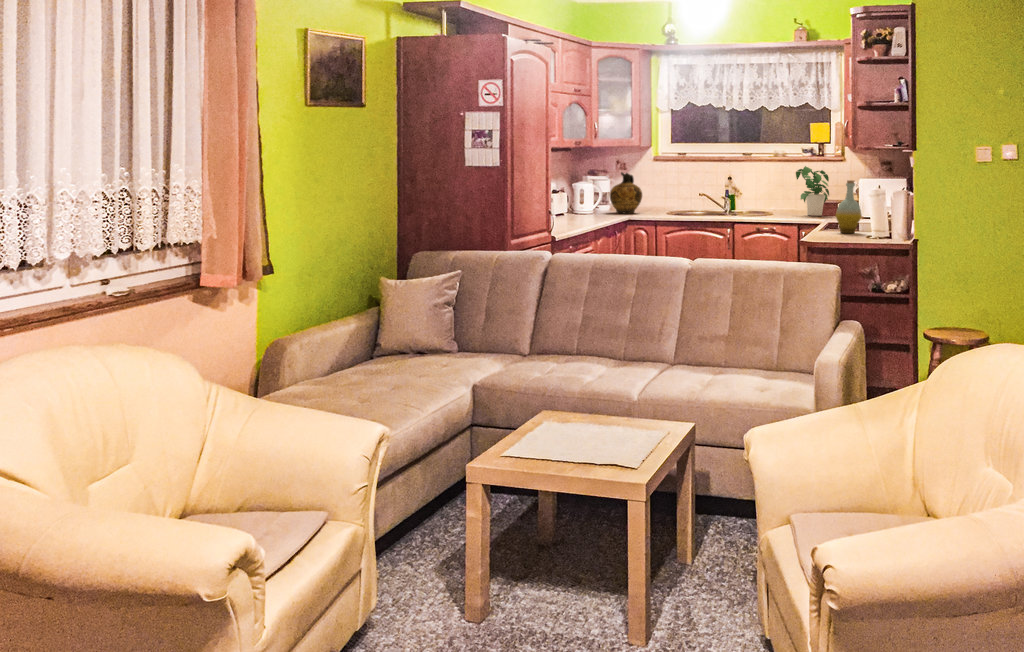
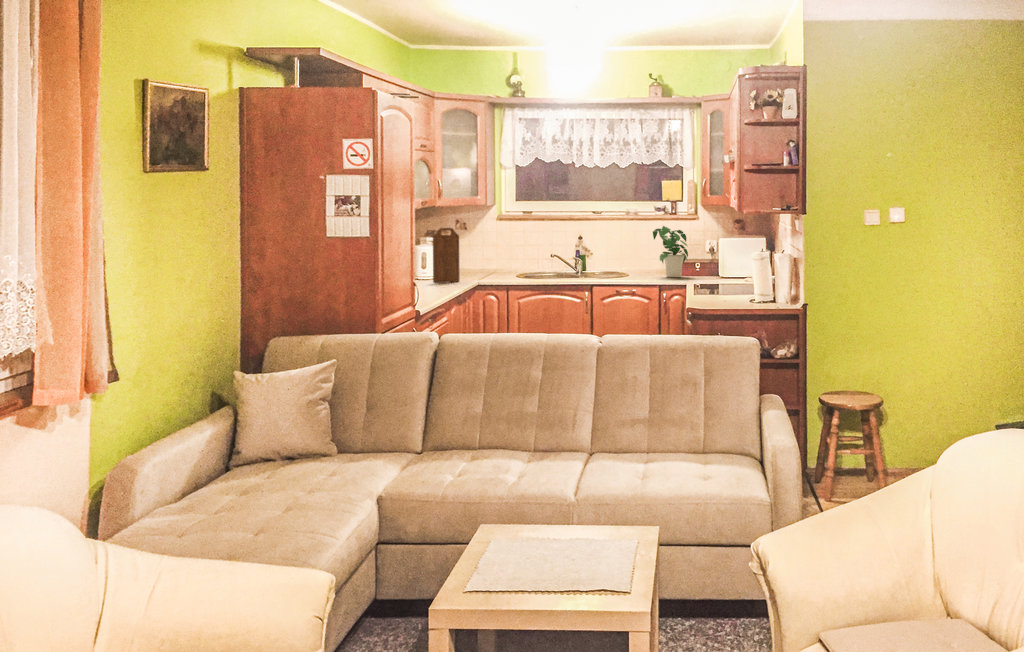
cutting board: none [584,166,609,216] -> present [433,228,460,283]
ceramic jug: present [610,173,642,213] -> none [458,234,493,278]
bottle: present [836,180,862,233] -> none [712,243,739,298]

